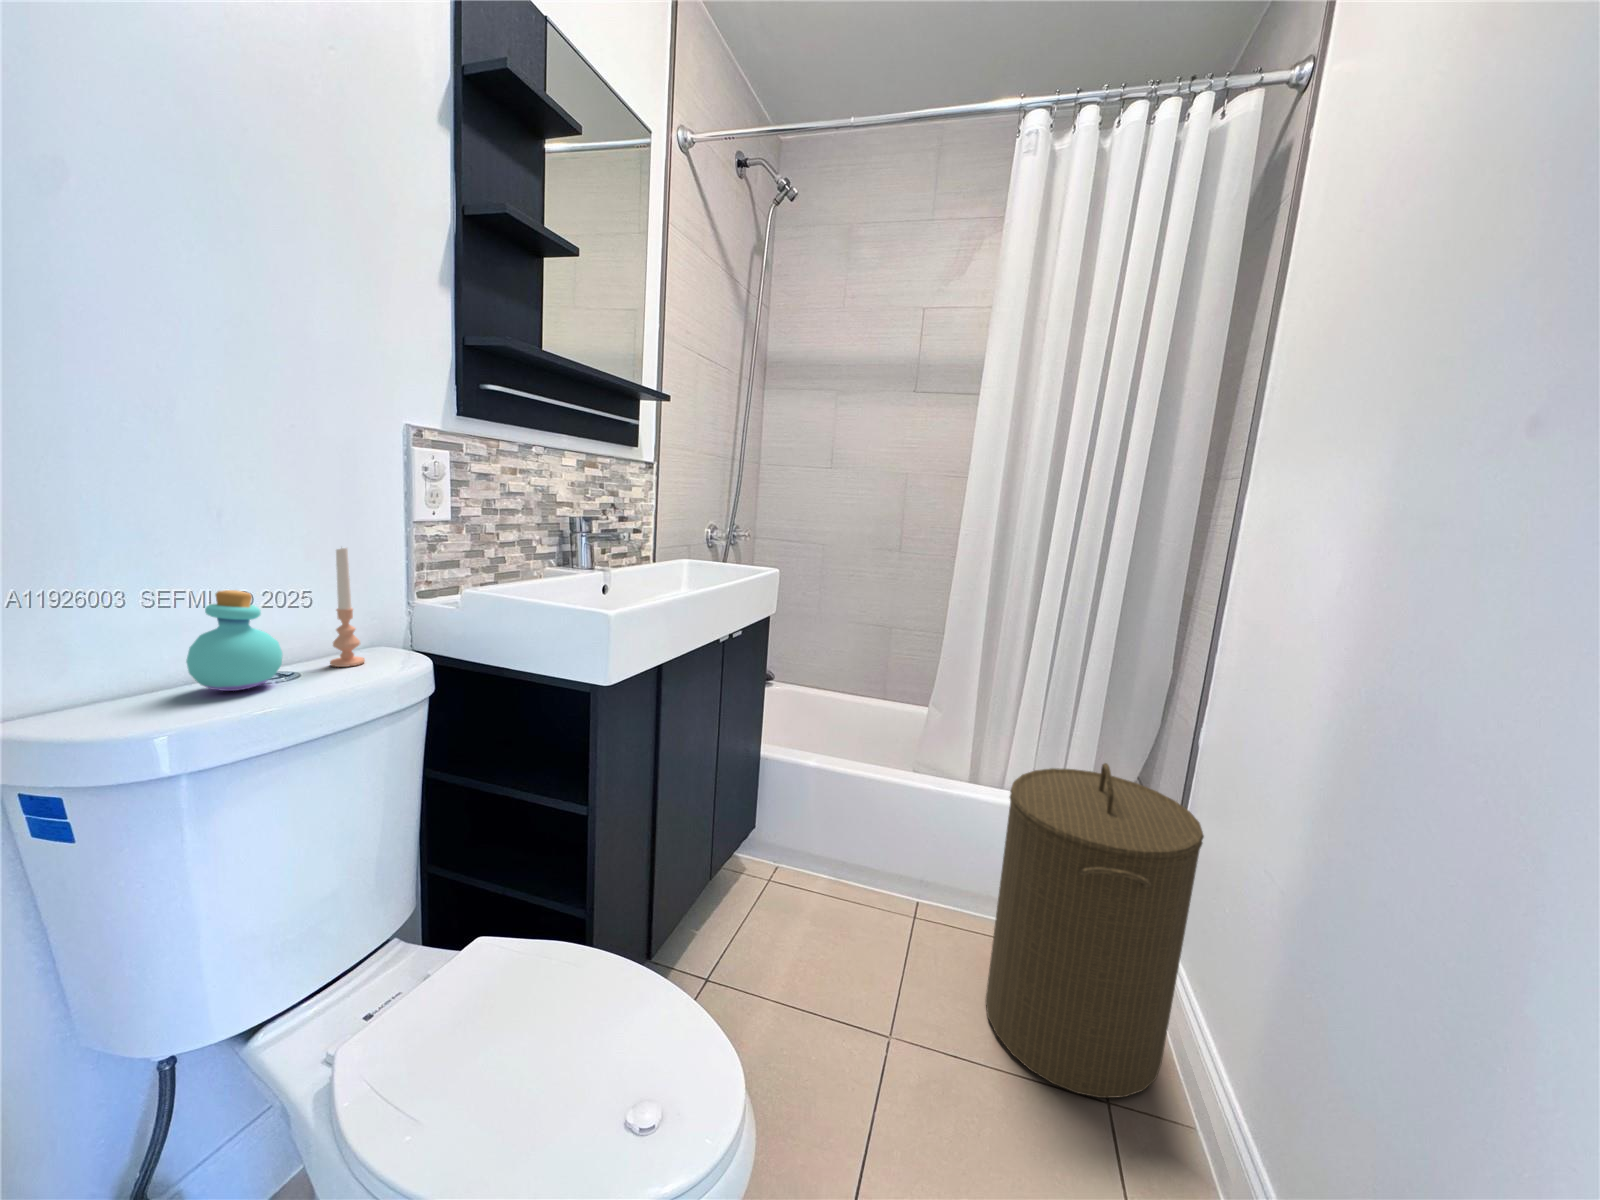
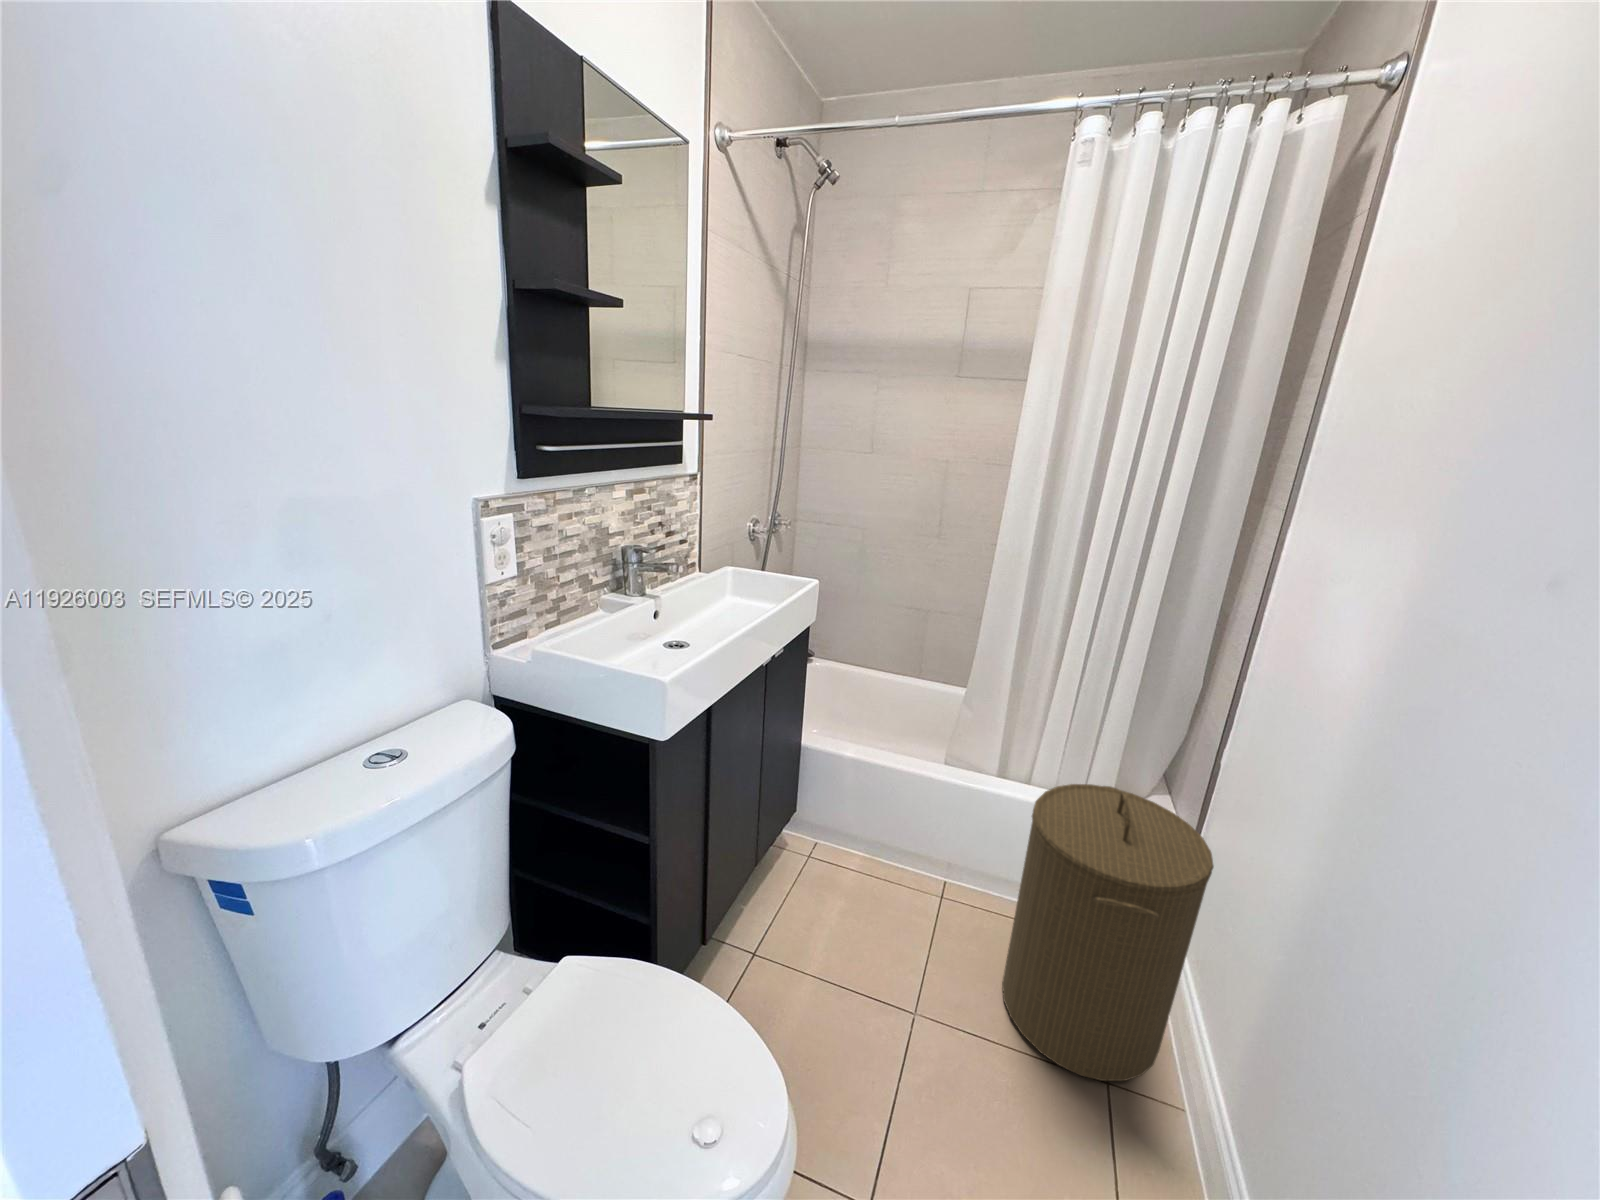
candle: present [330,548,365,667] -> none [423,639,454,742]
perfume bottle: present [186,590,282,691] -> none [310,697,387,785]

